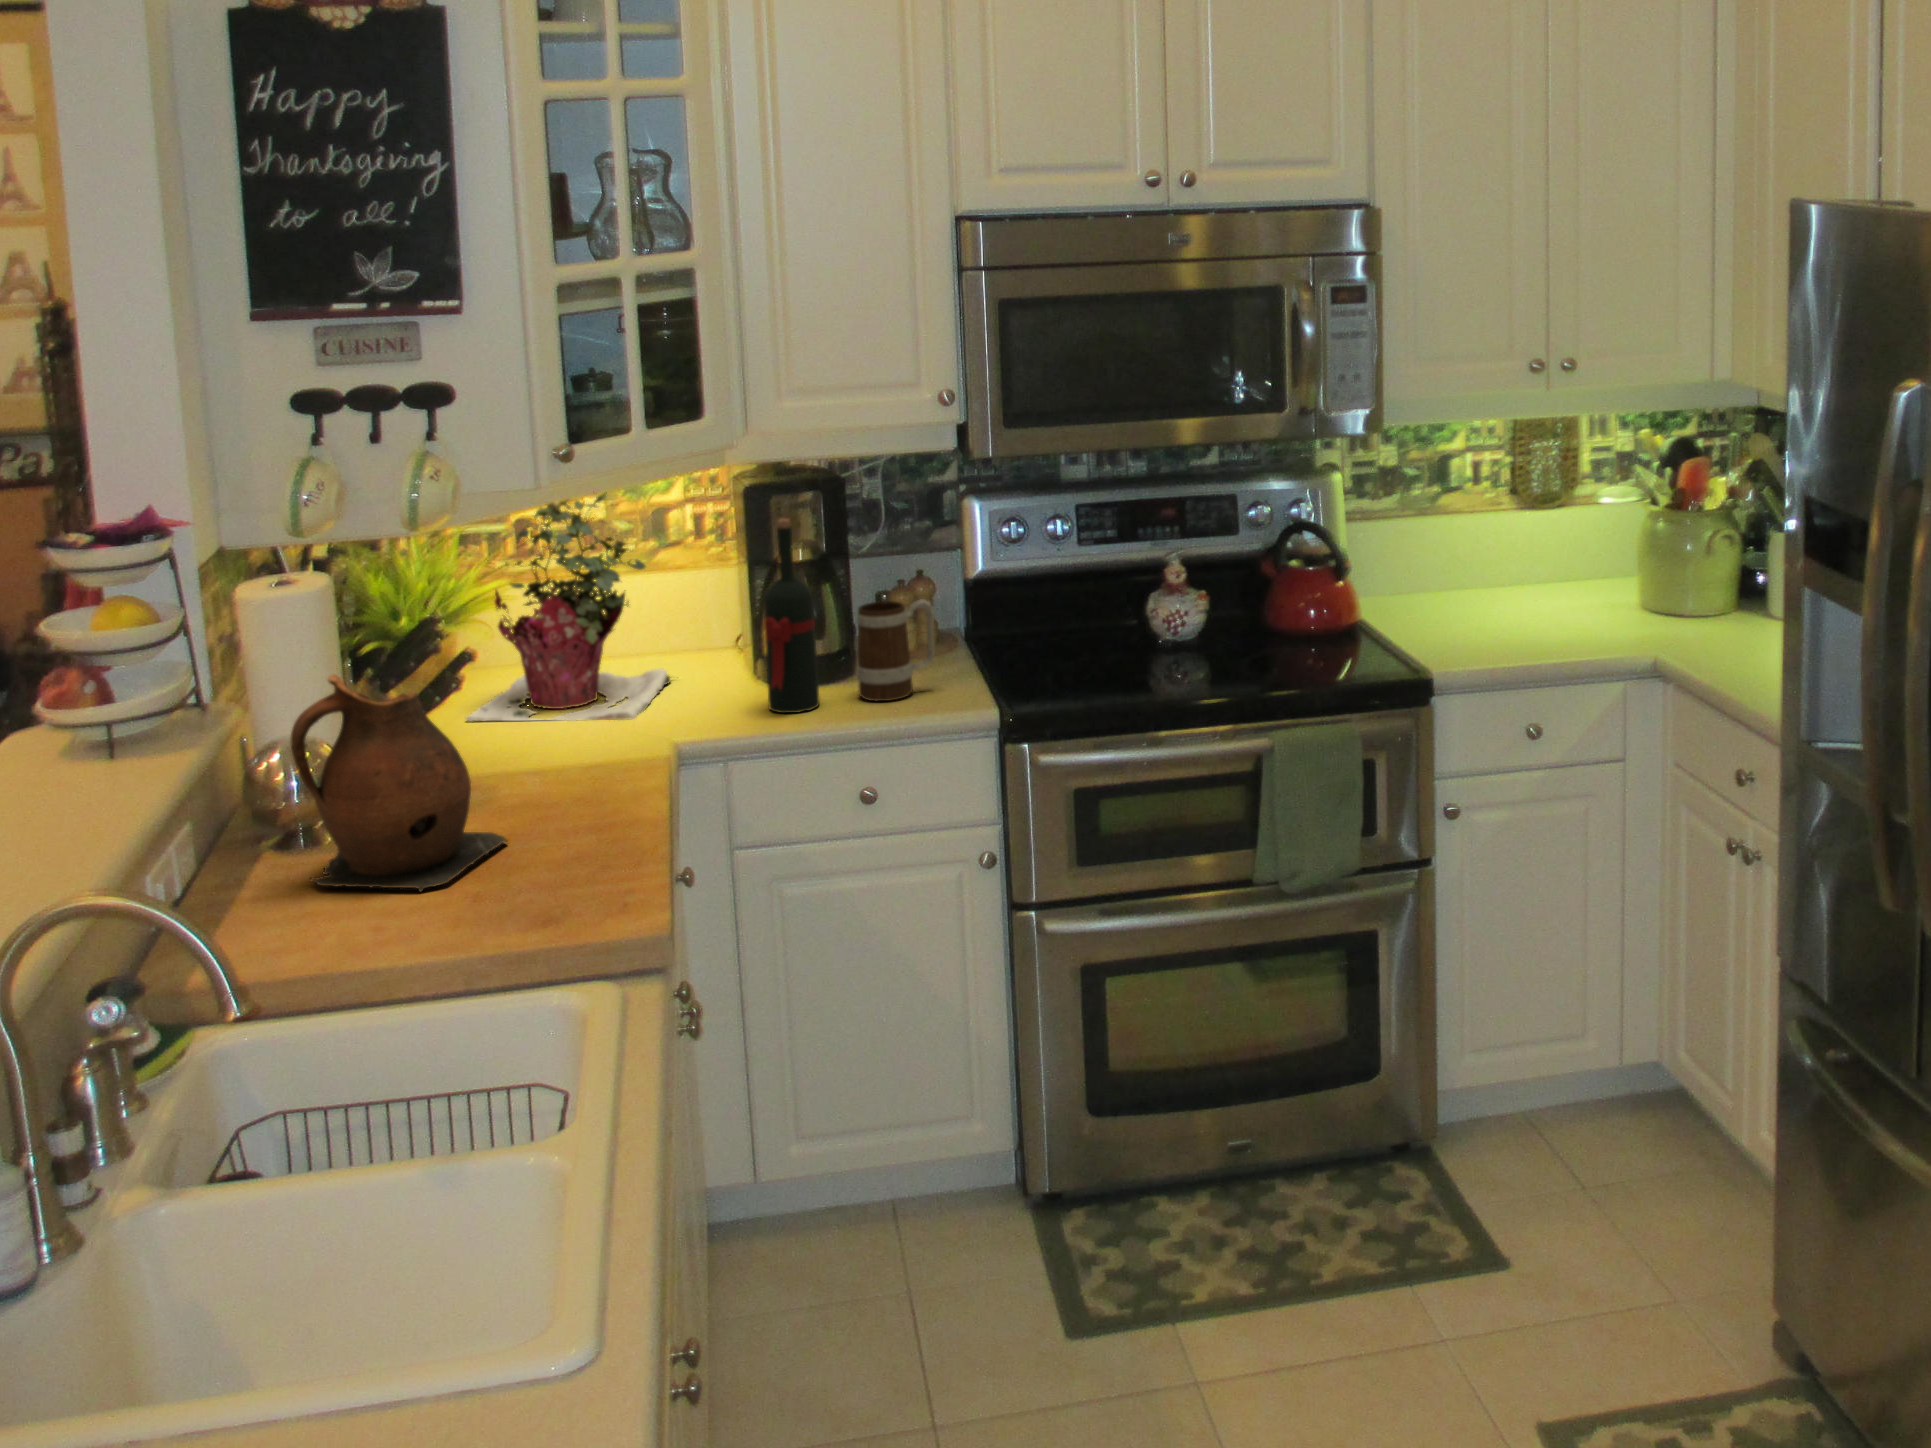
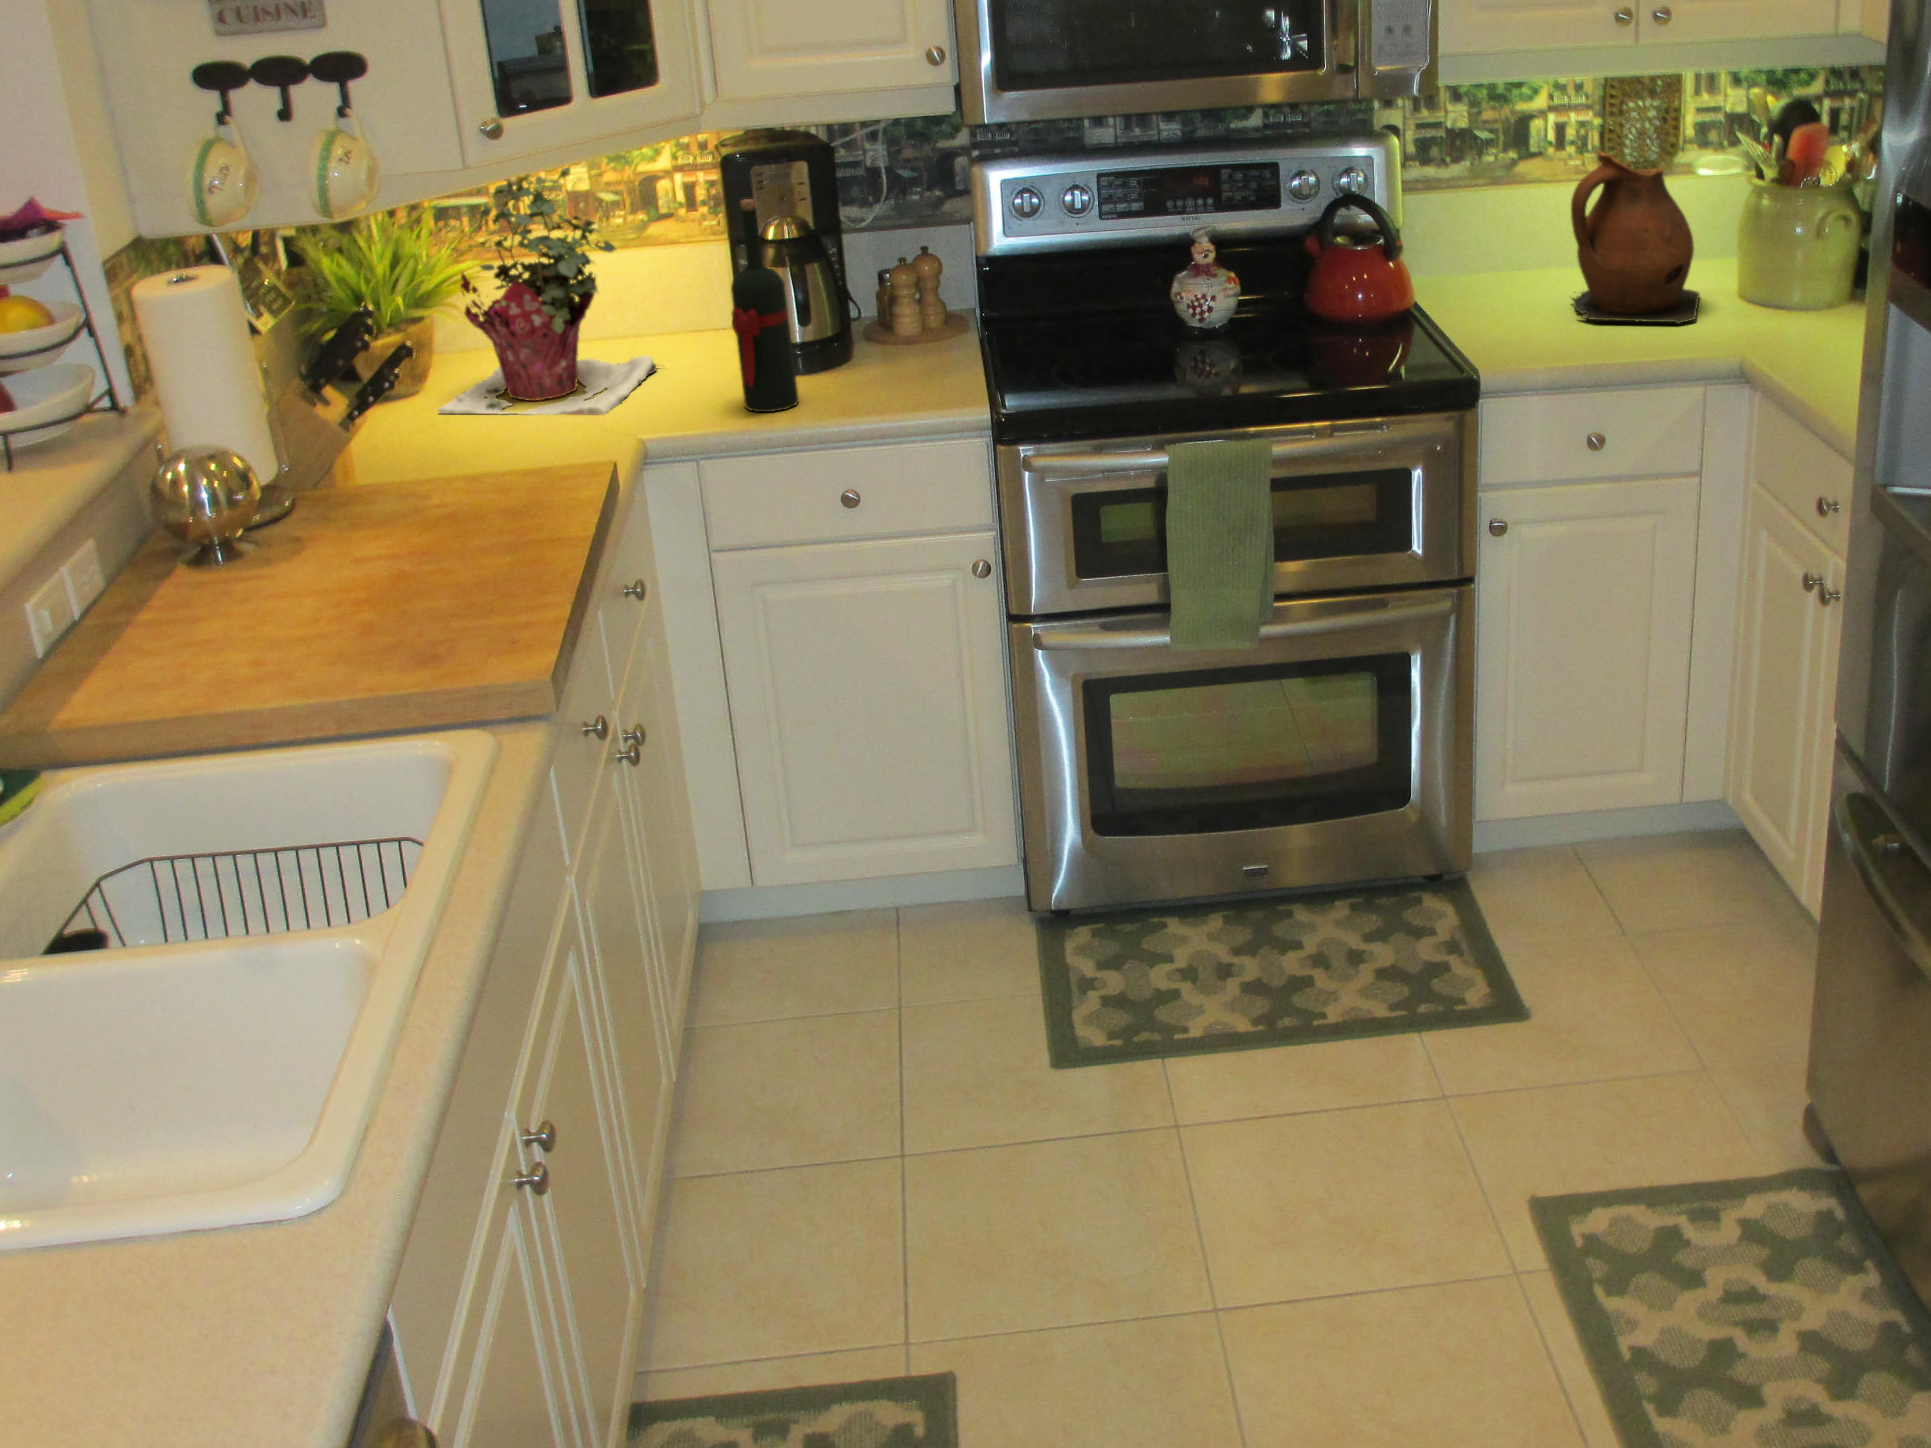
mug: present [857,599,934,701] -> none [835,288,922,400]
ceramic pitcher: present [290,675,507,892] -> present [1571,151,1700,325]

